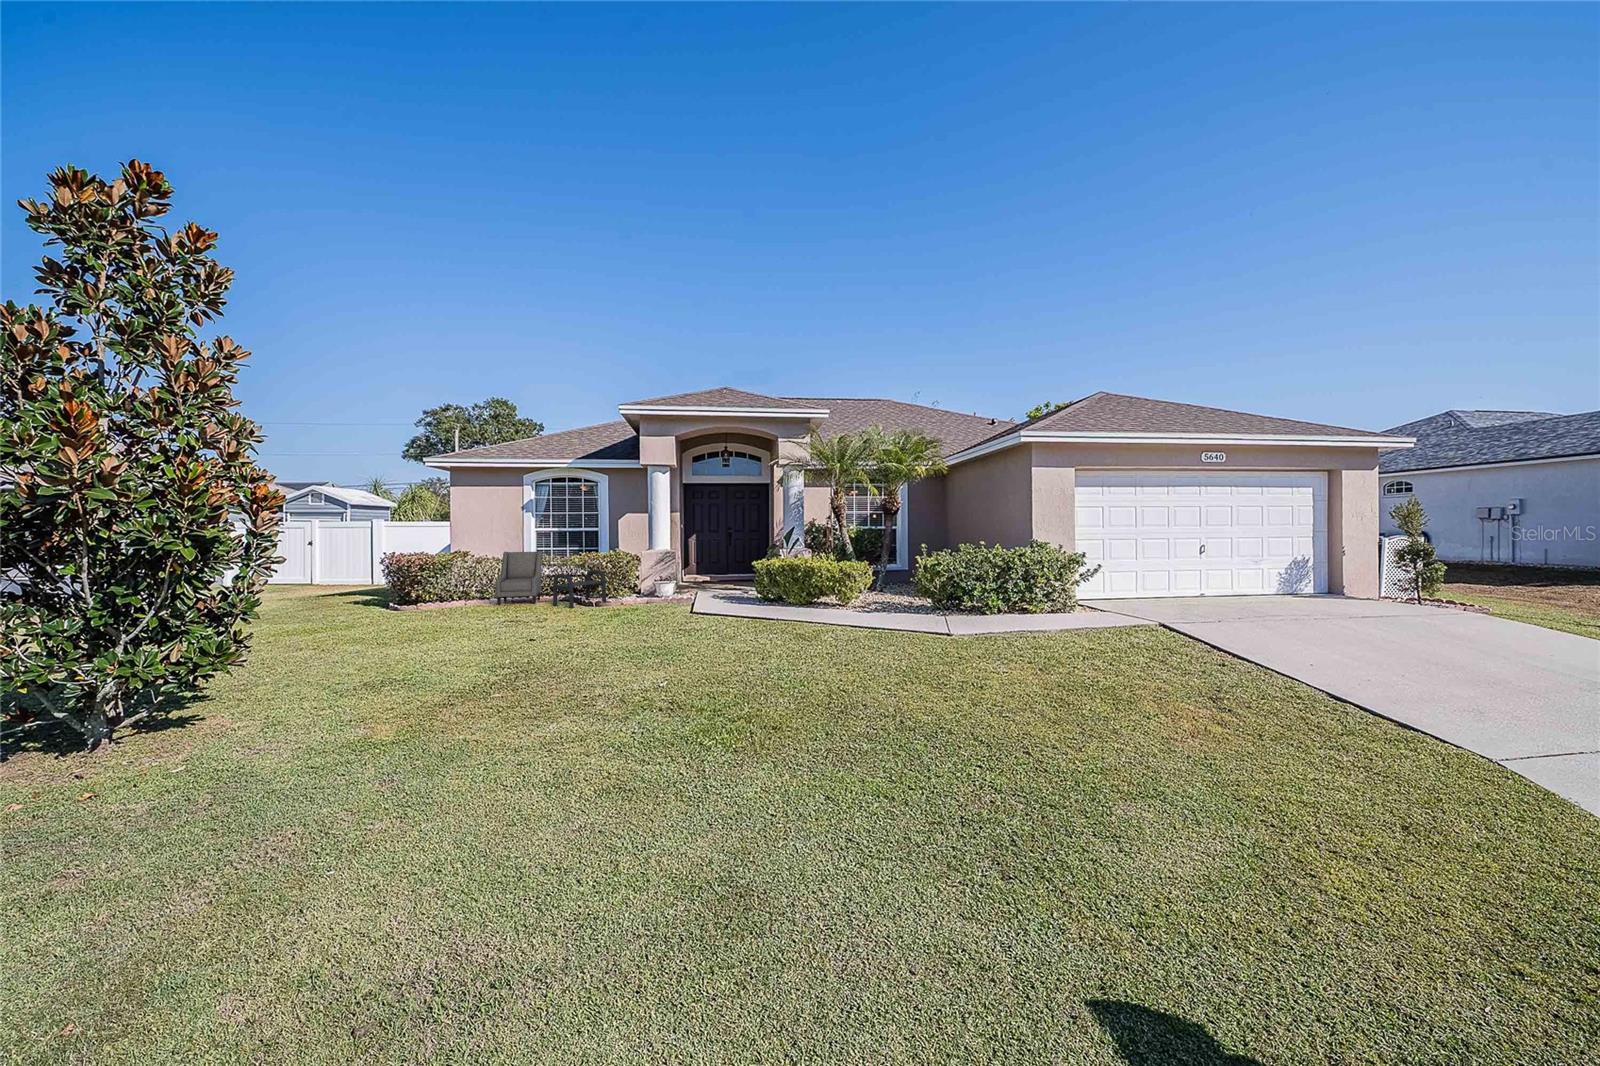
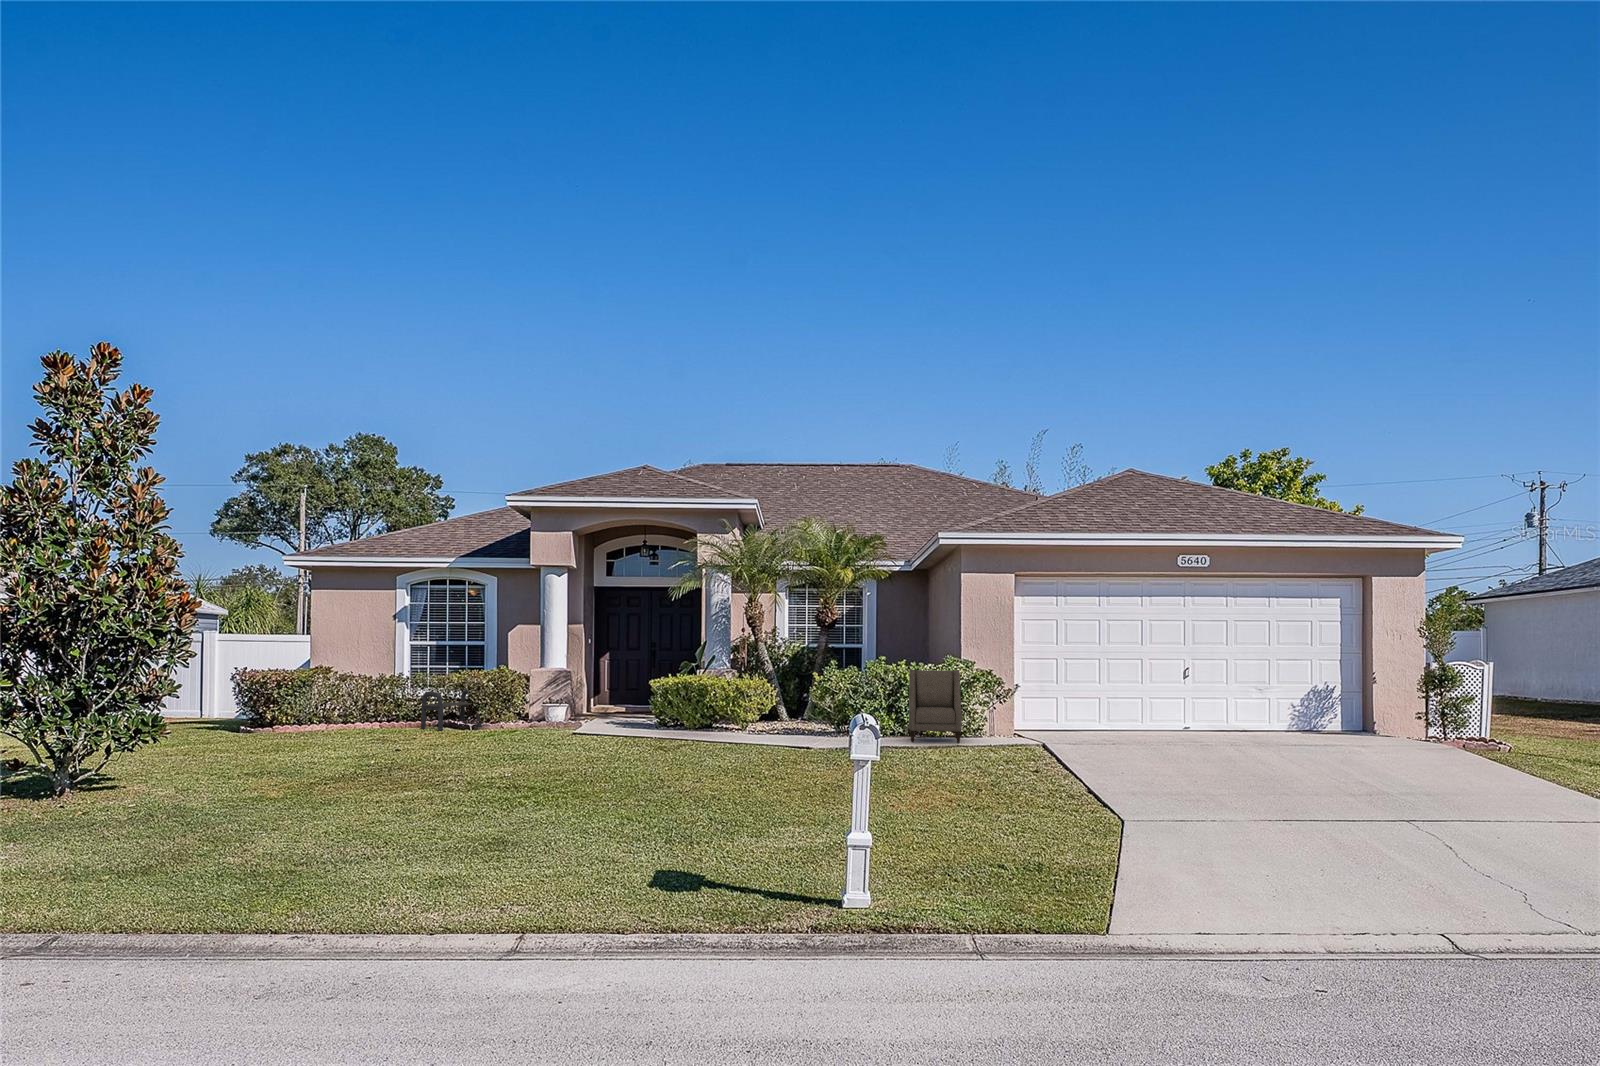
chair: present [496,551,542,605] -> present [909,670,962,743]

